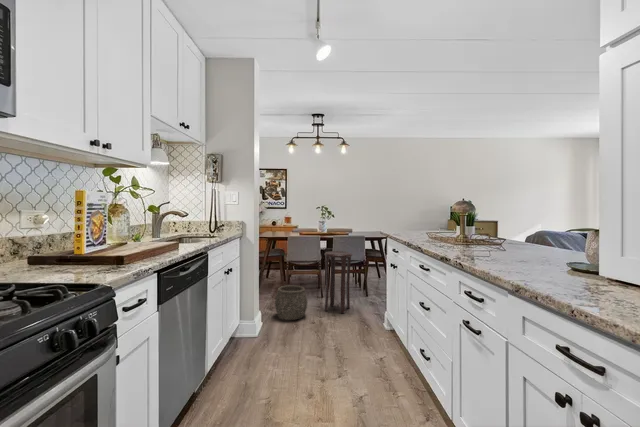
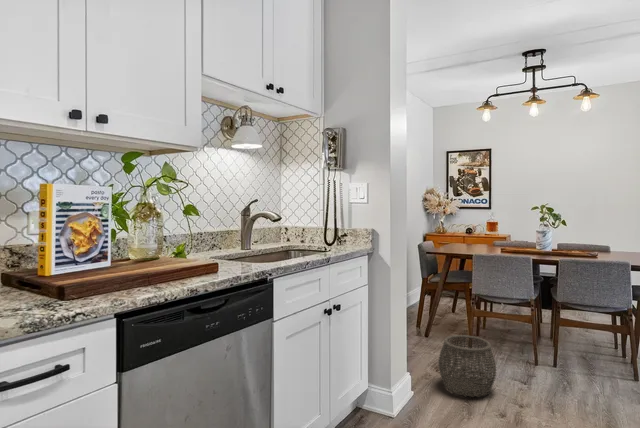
stool: present [324,251,352,313] -> none [532,284,592,403]

